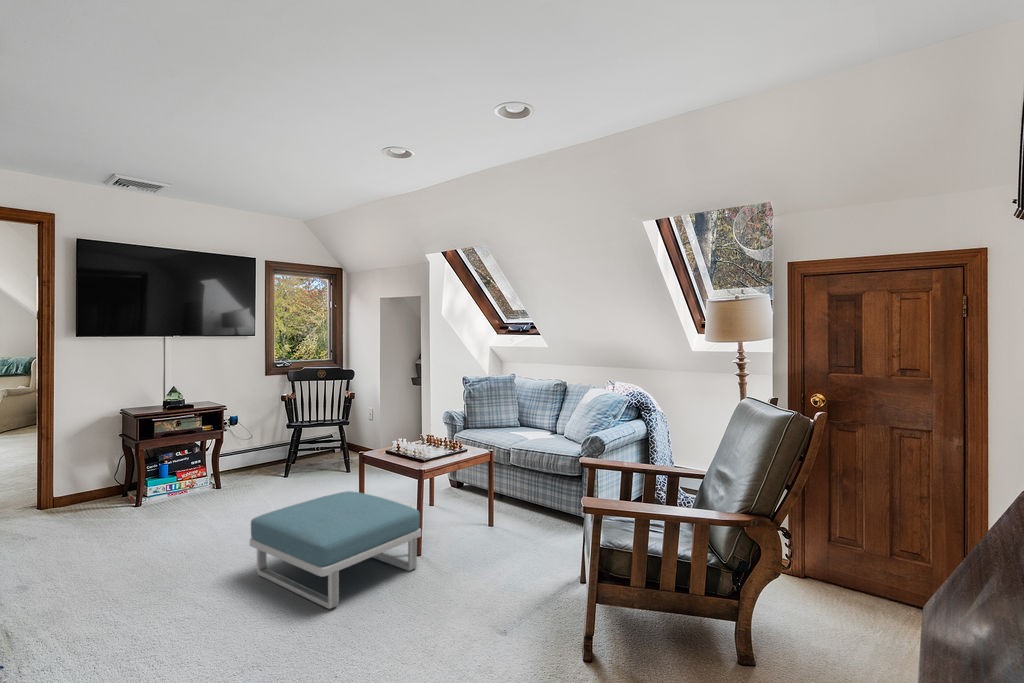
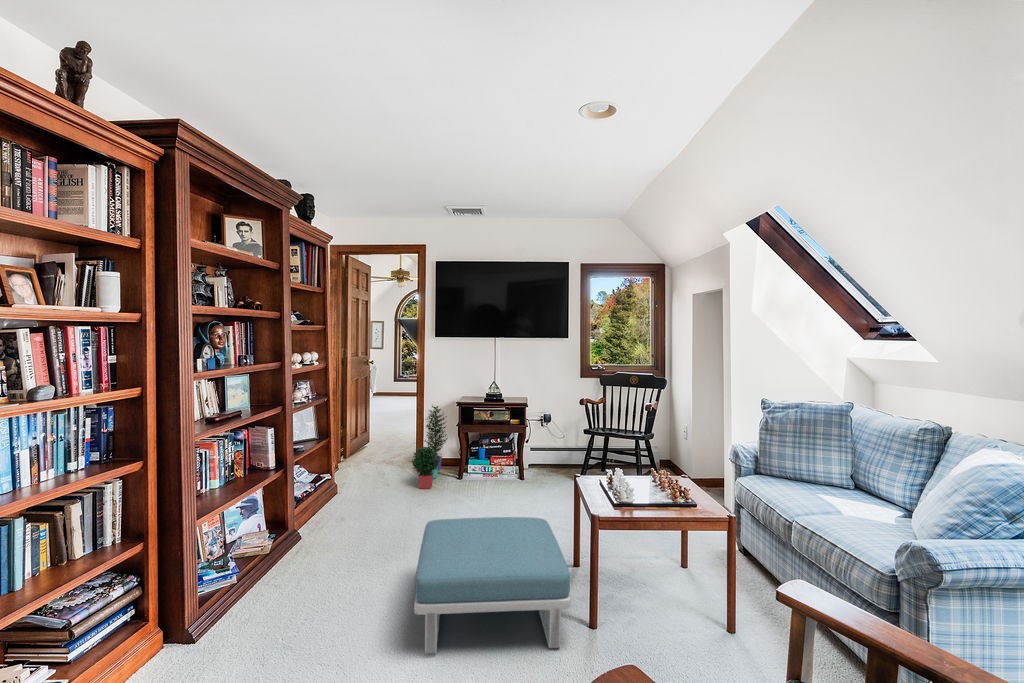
potted plant: none [70,423,132,525] -> present [412,406,448,489]

